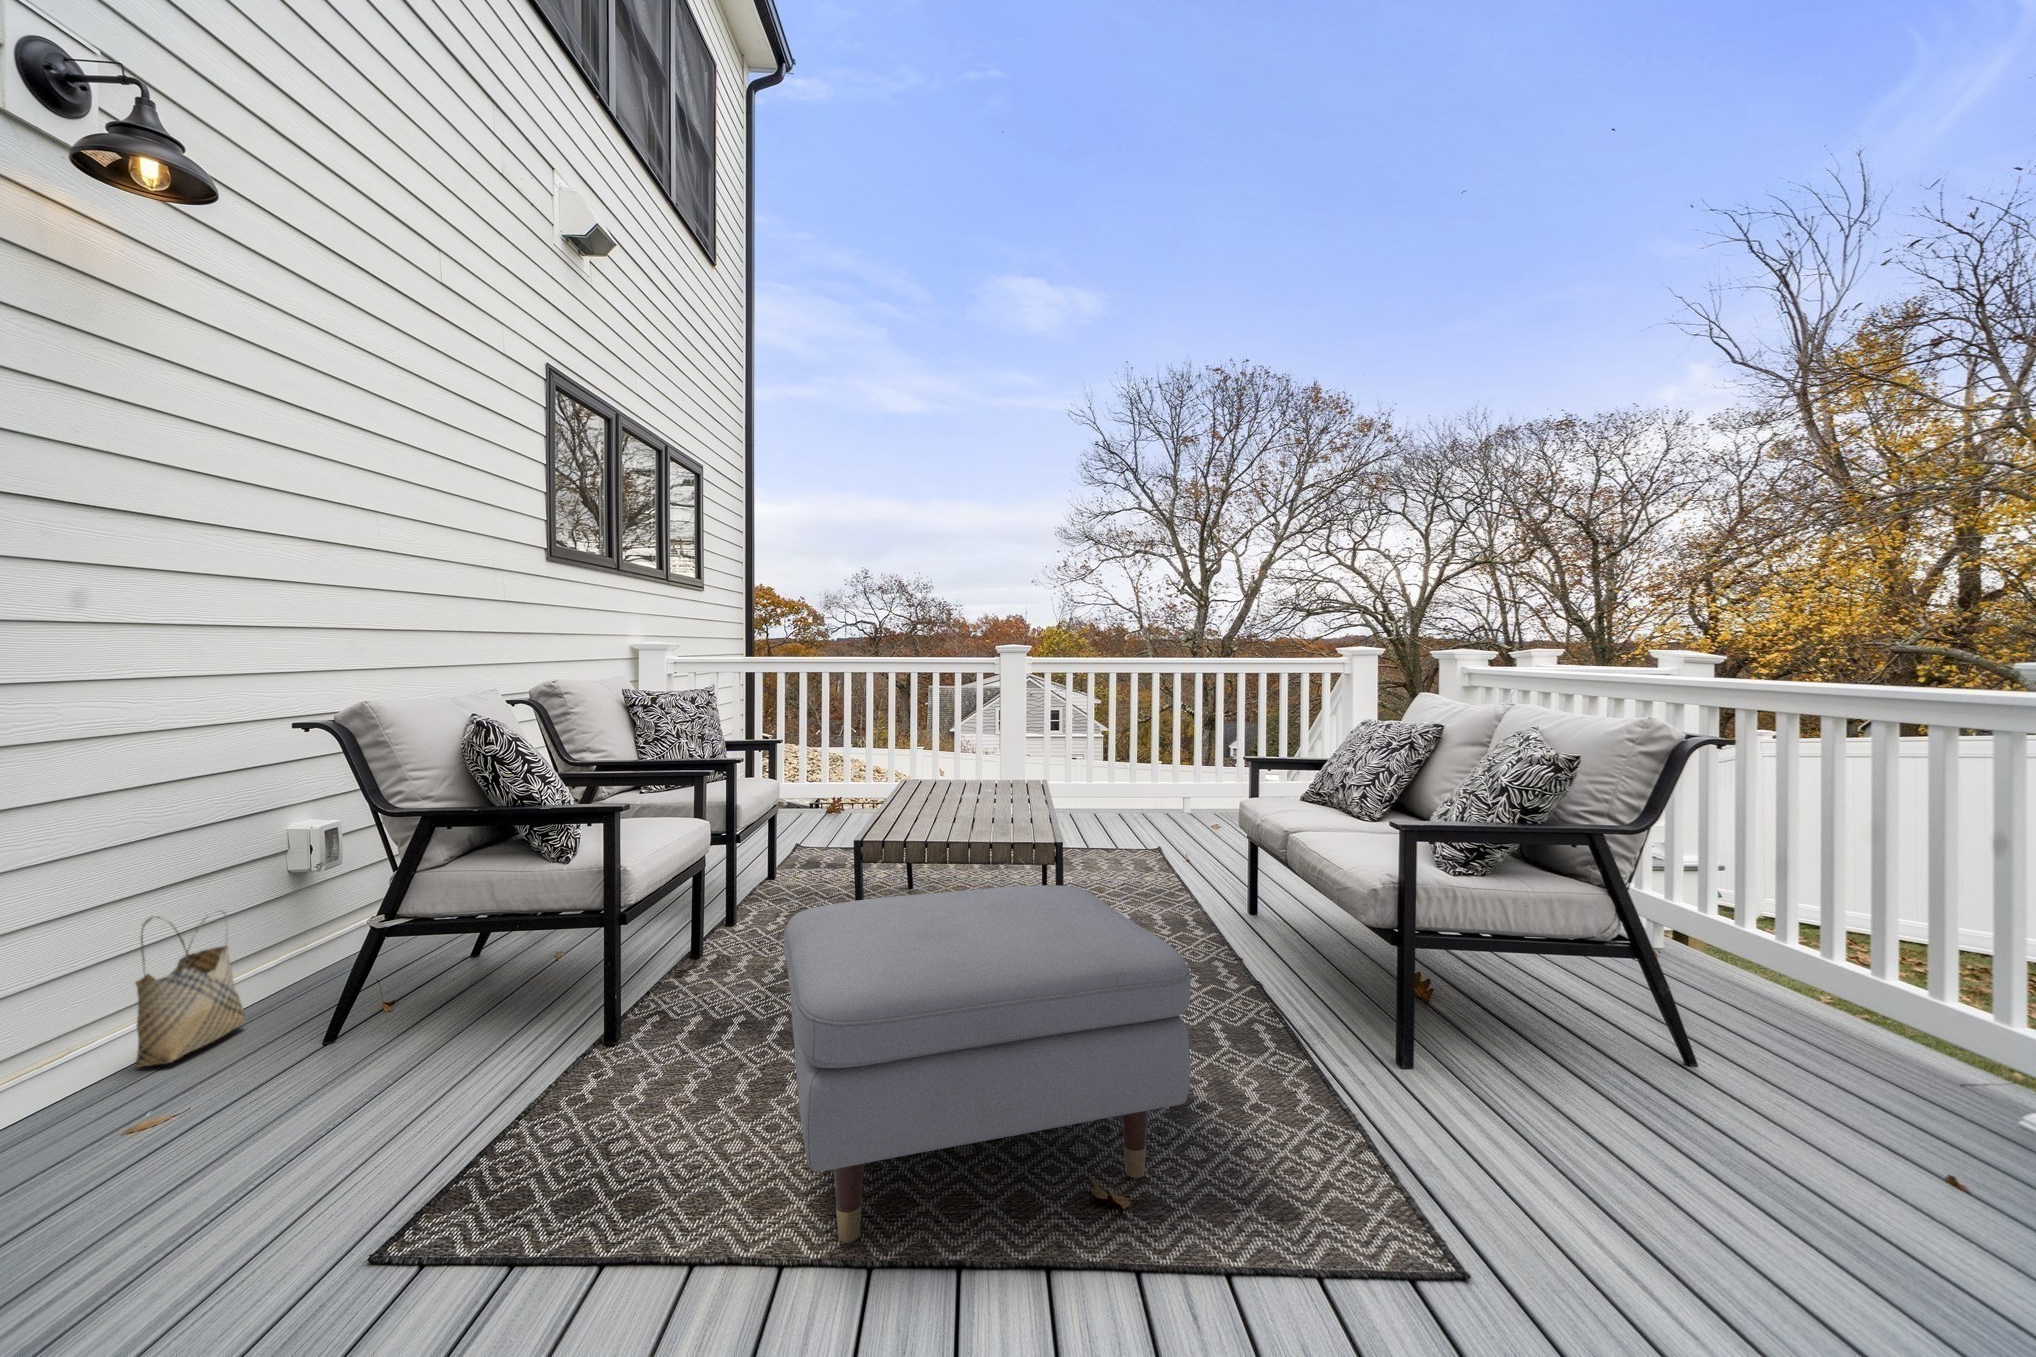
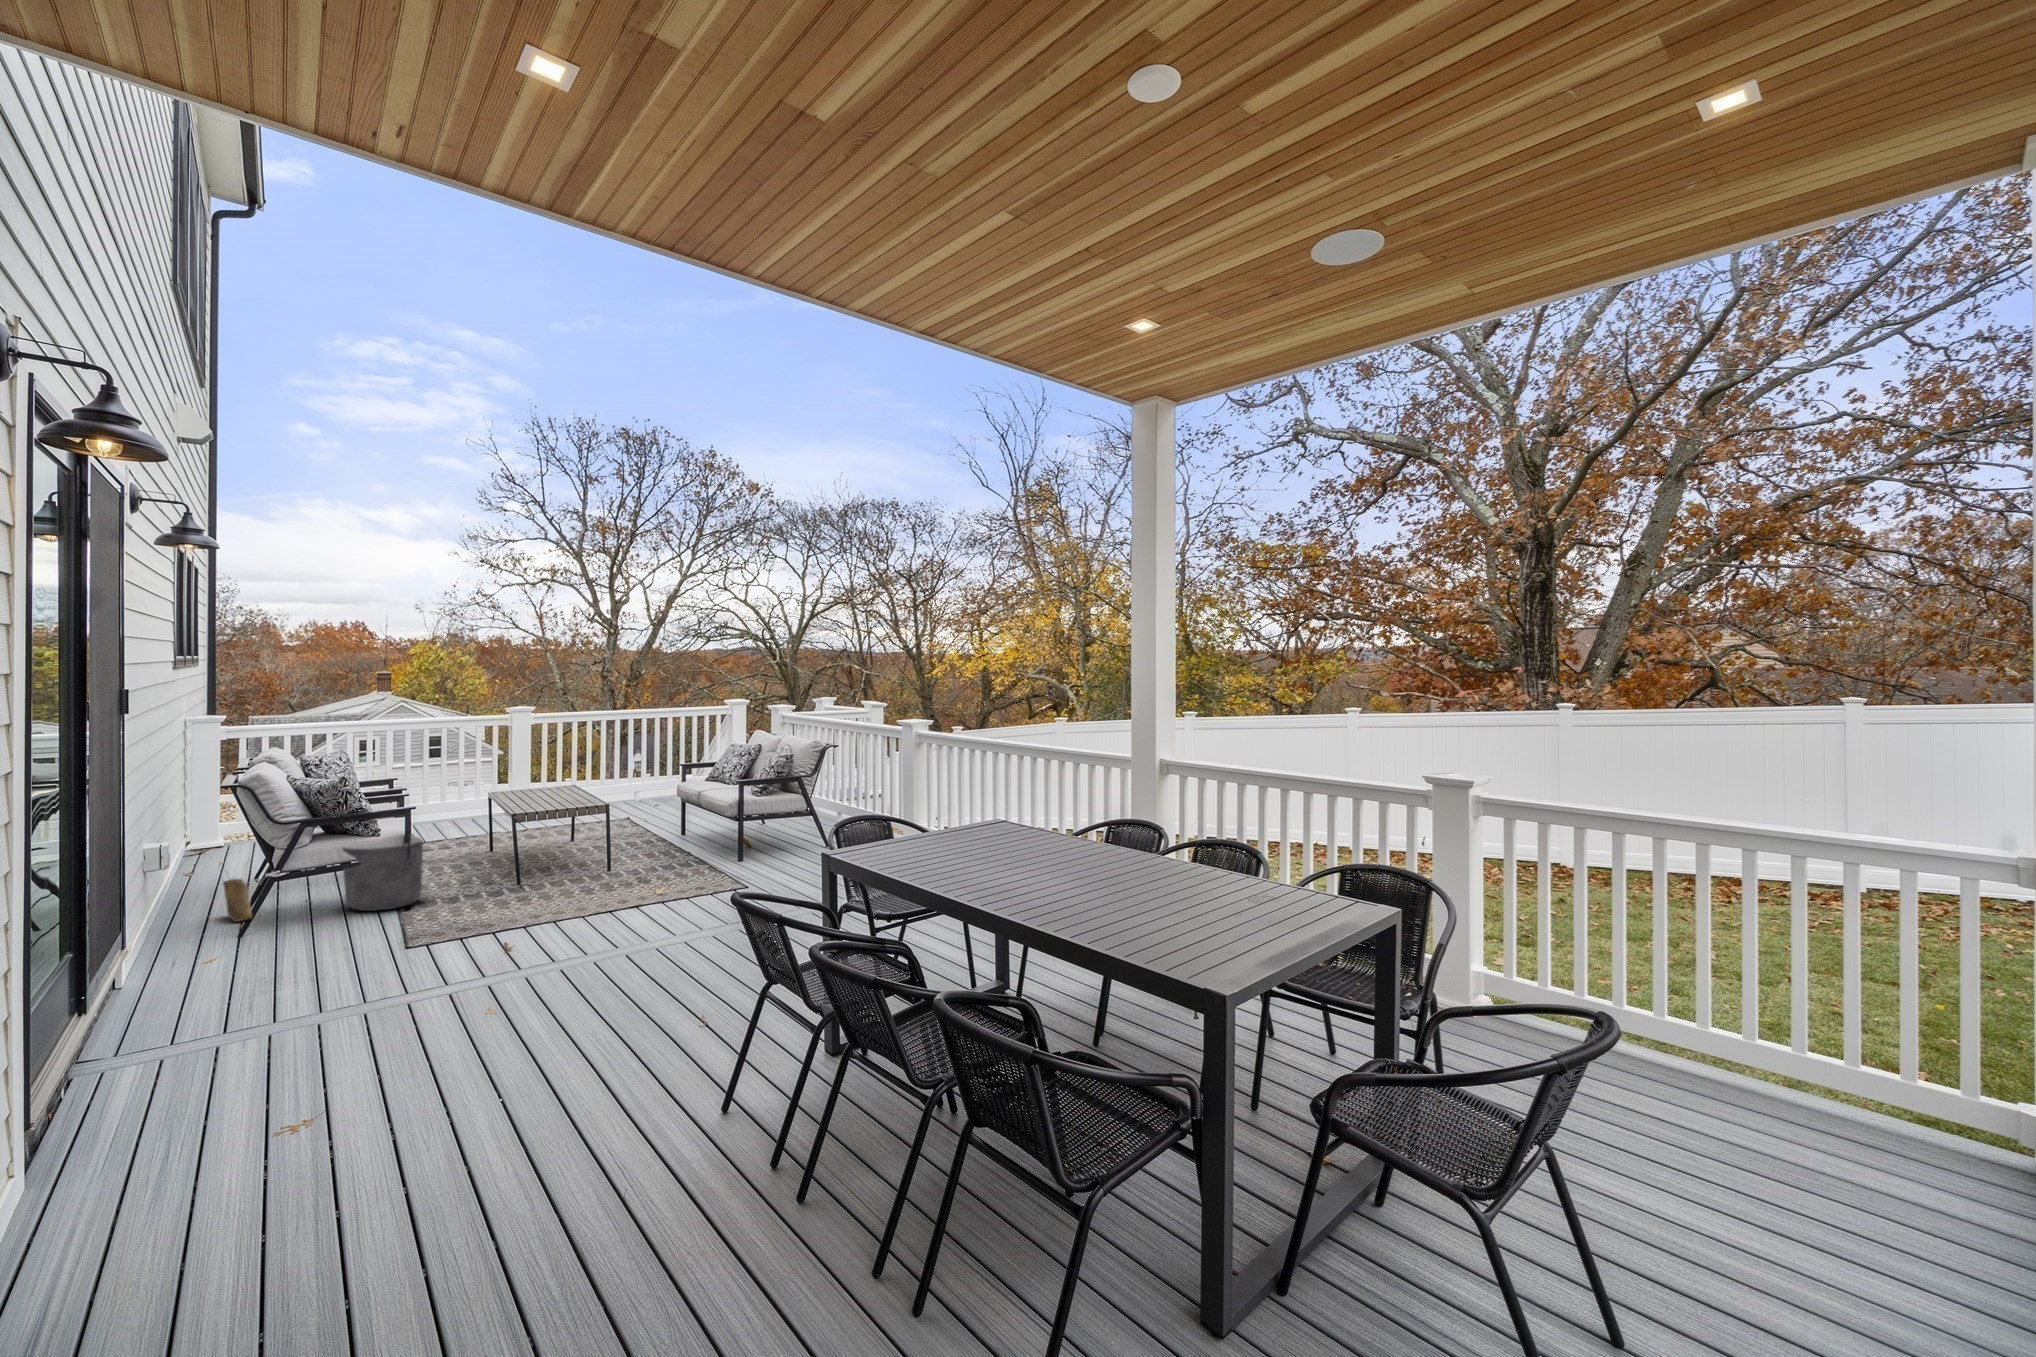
ottoman: present [784,885,1191,1243] -> none [536,811,677,897]
planter: none [316,886,544,1112] -> present [342,836,423,911]

